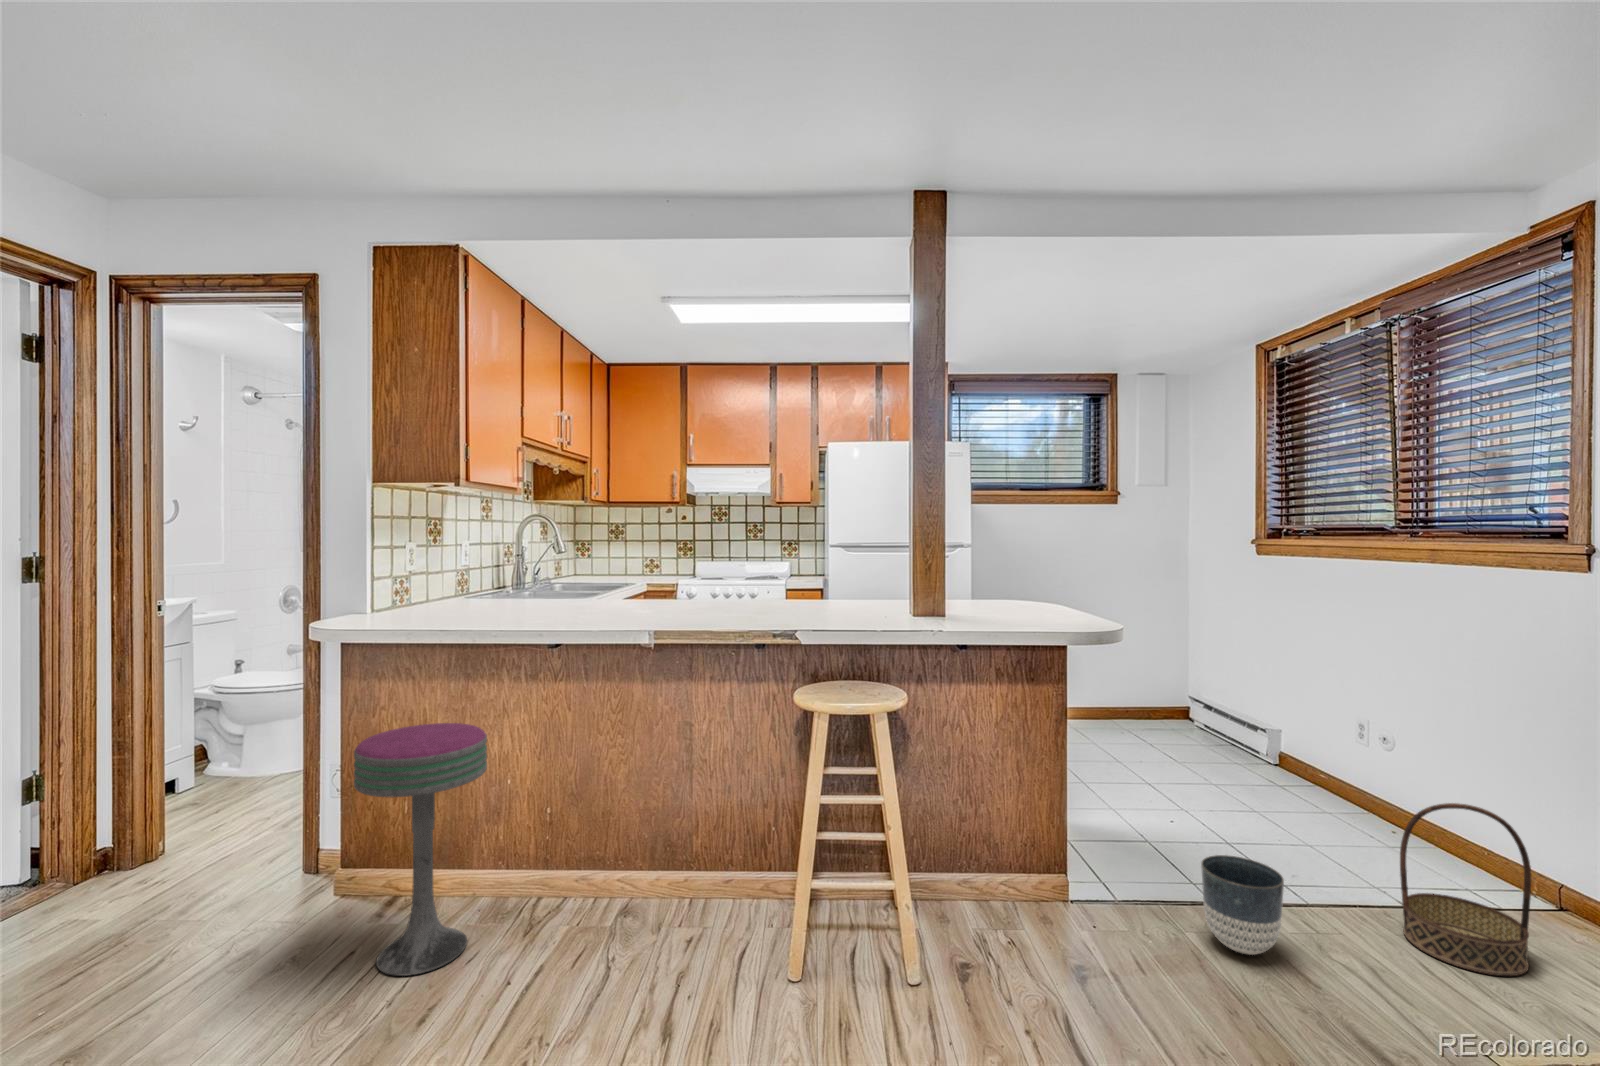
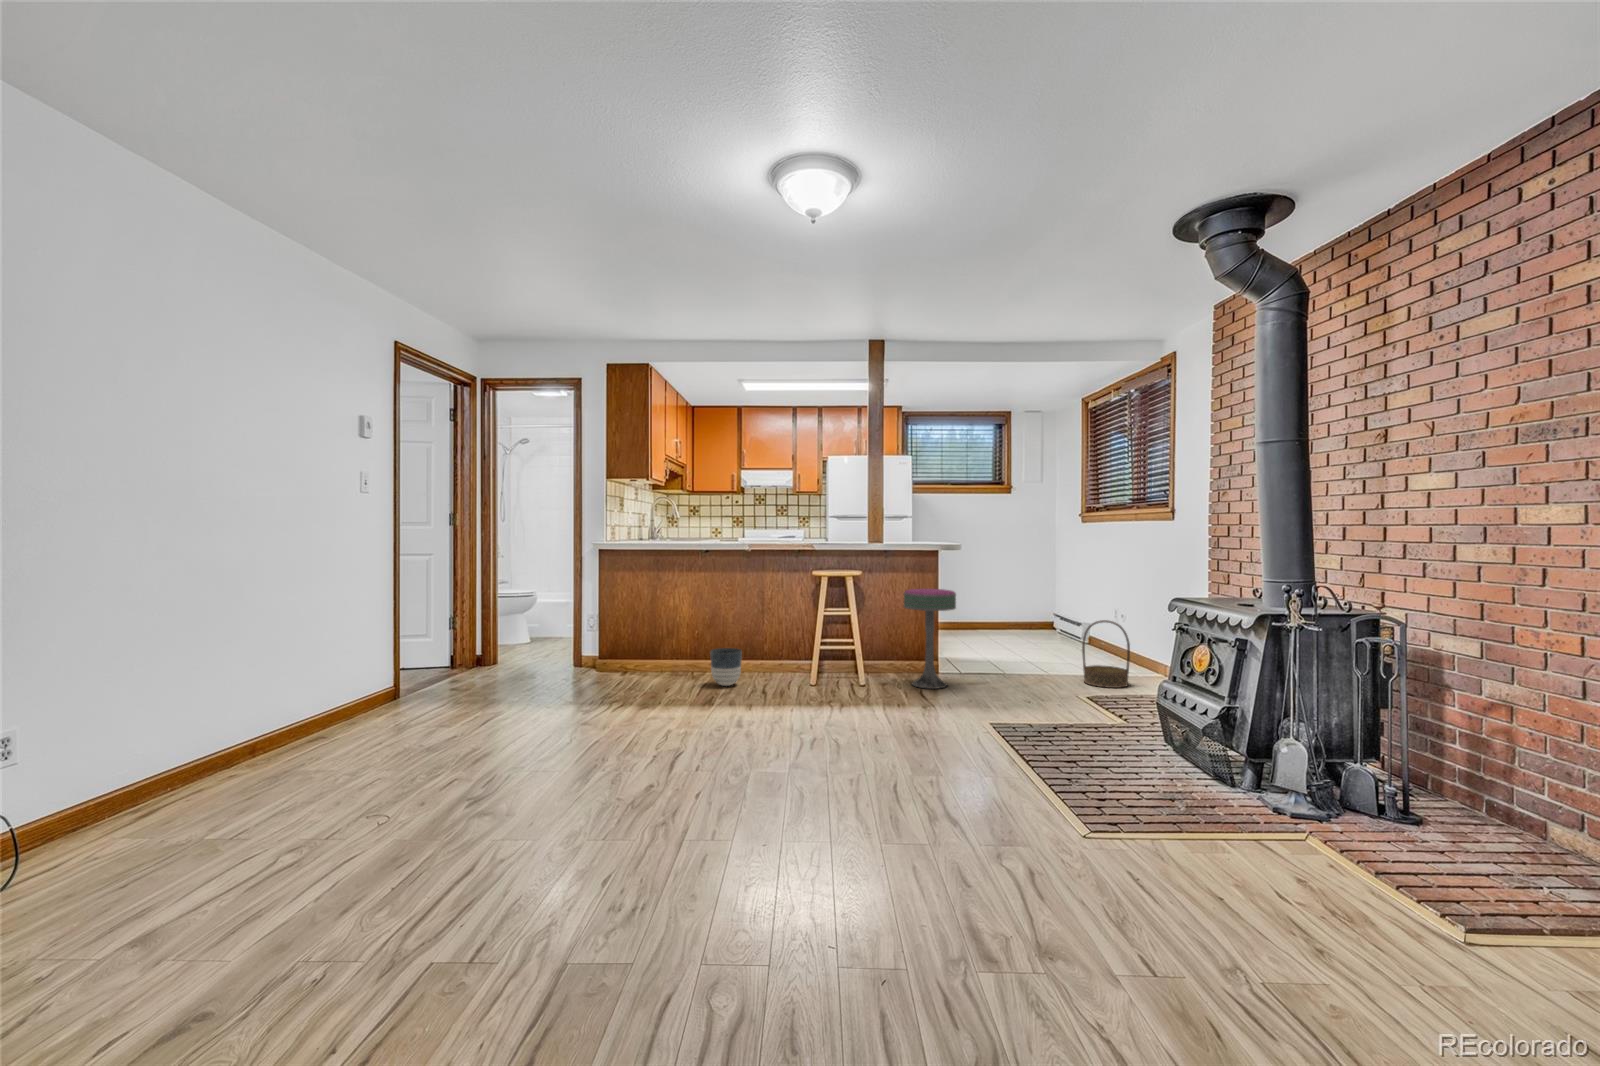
bar stool: present [354,723,487,976] -> present [904,589,956,689]
planter: present [1201,855,1284,955] -> present [710,648,742,686]

